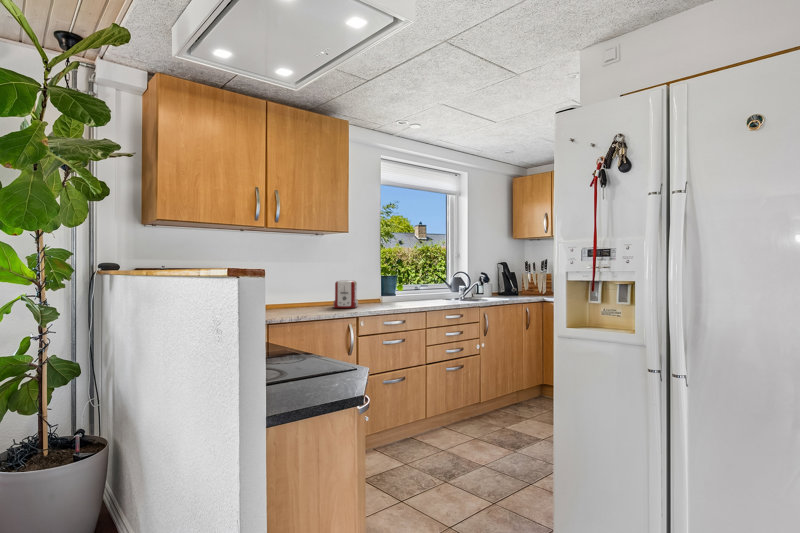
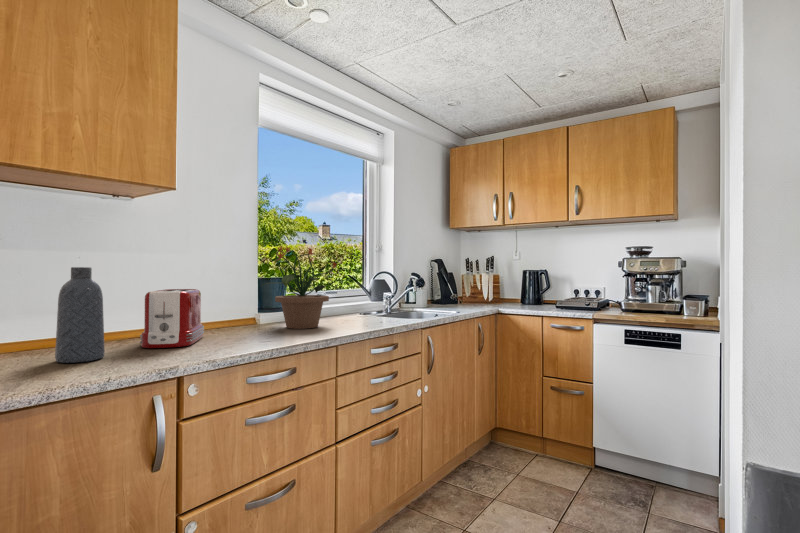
potted plant: none [384,256,429,304] -> present [263,246,336,329]
vase: none [306,270,324,311] -> present [55,267,105,363]

